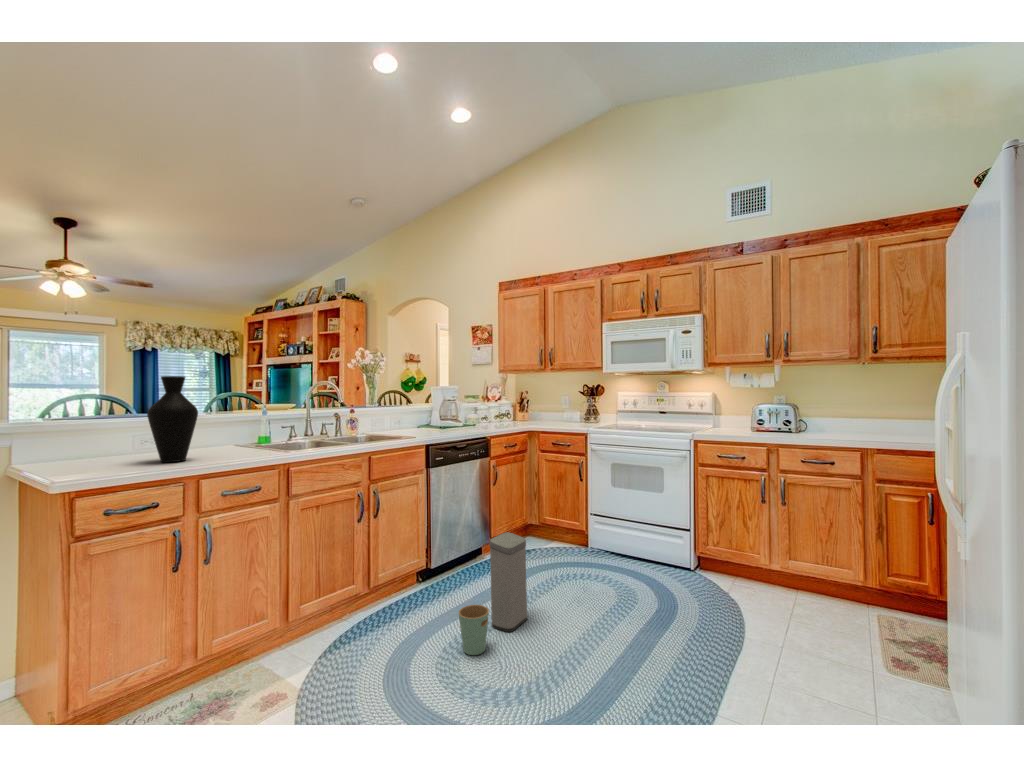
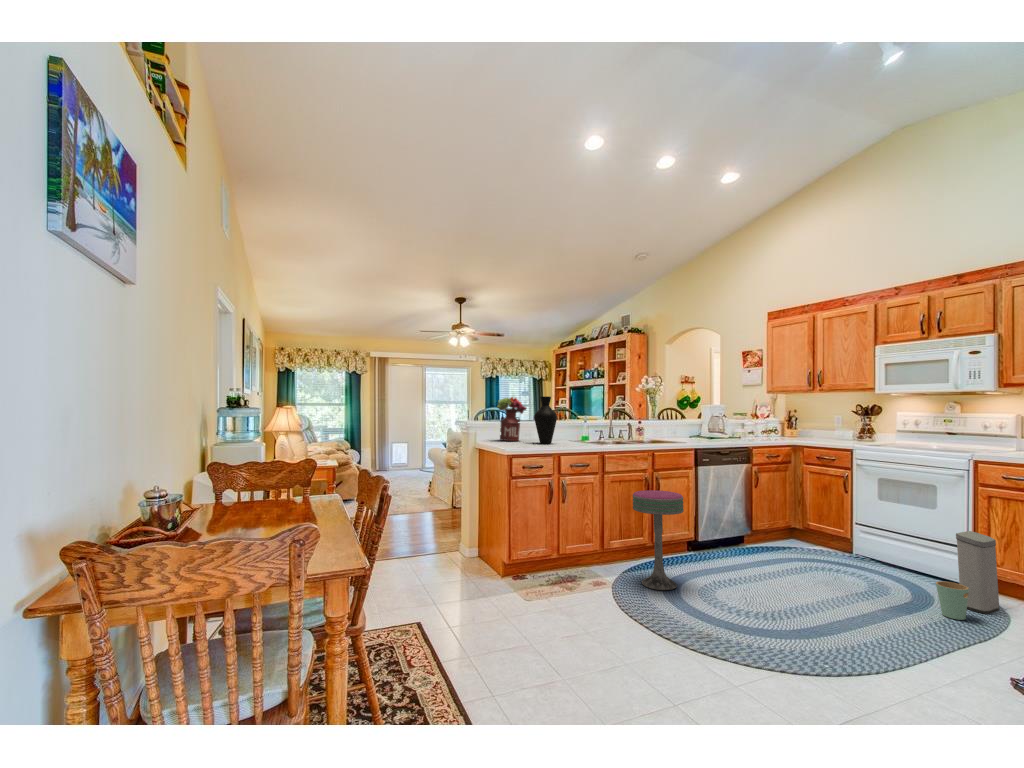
flower arrangement: none [61,377,139,461] -> present [497,397,527,441]
bar stool: none [334,518,413,682] -> present [633,490,684,590]
trash can: present [459,532,527,655] -> present [936,531,999,620]

